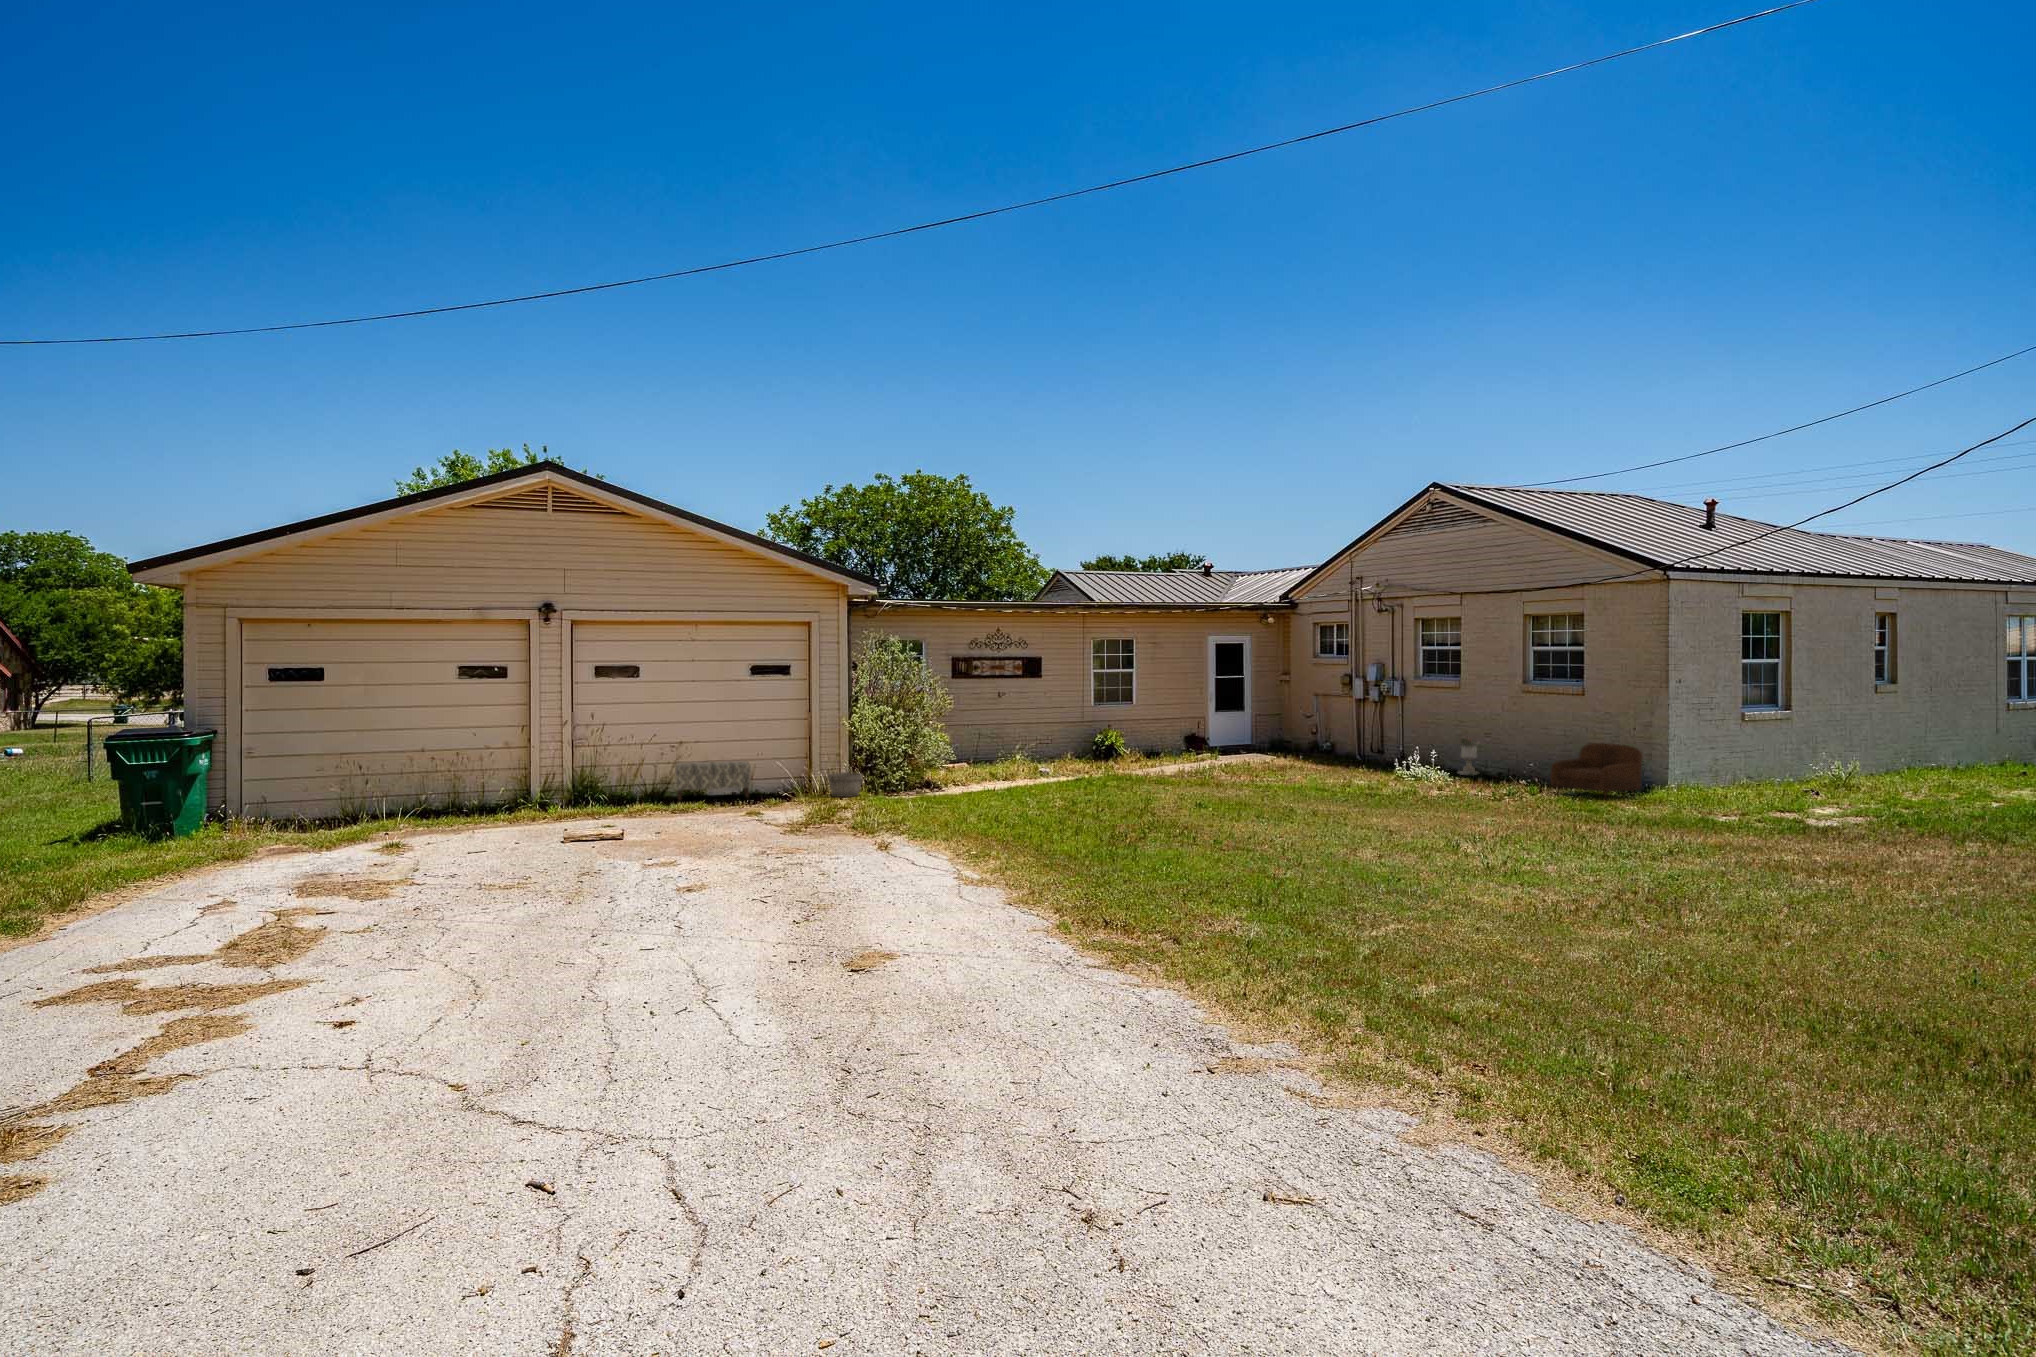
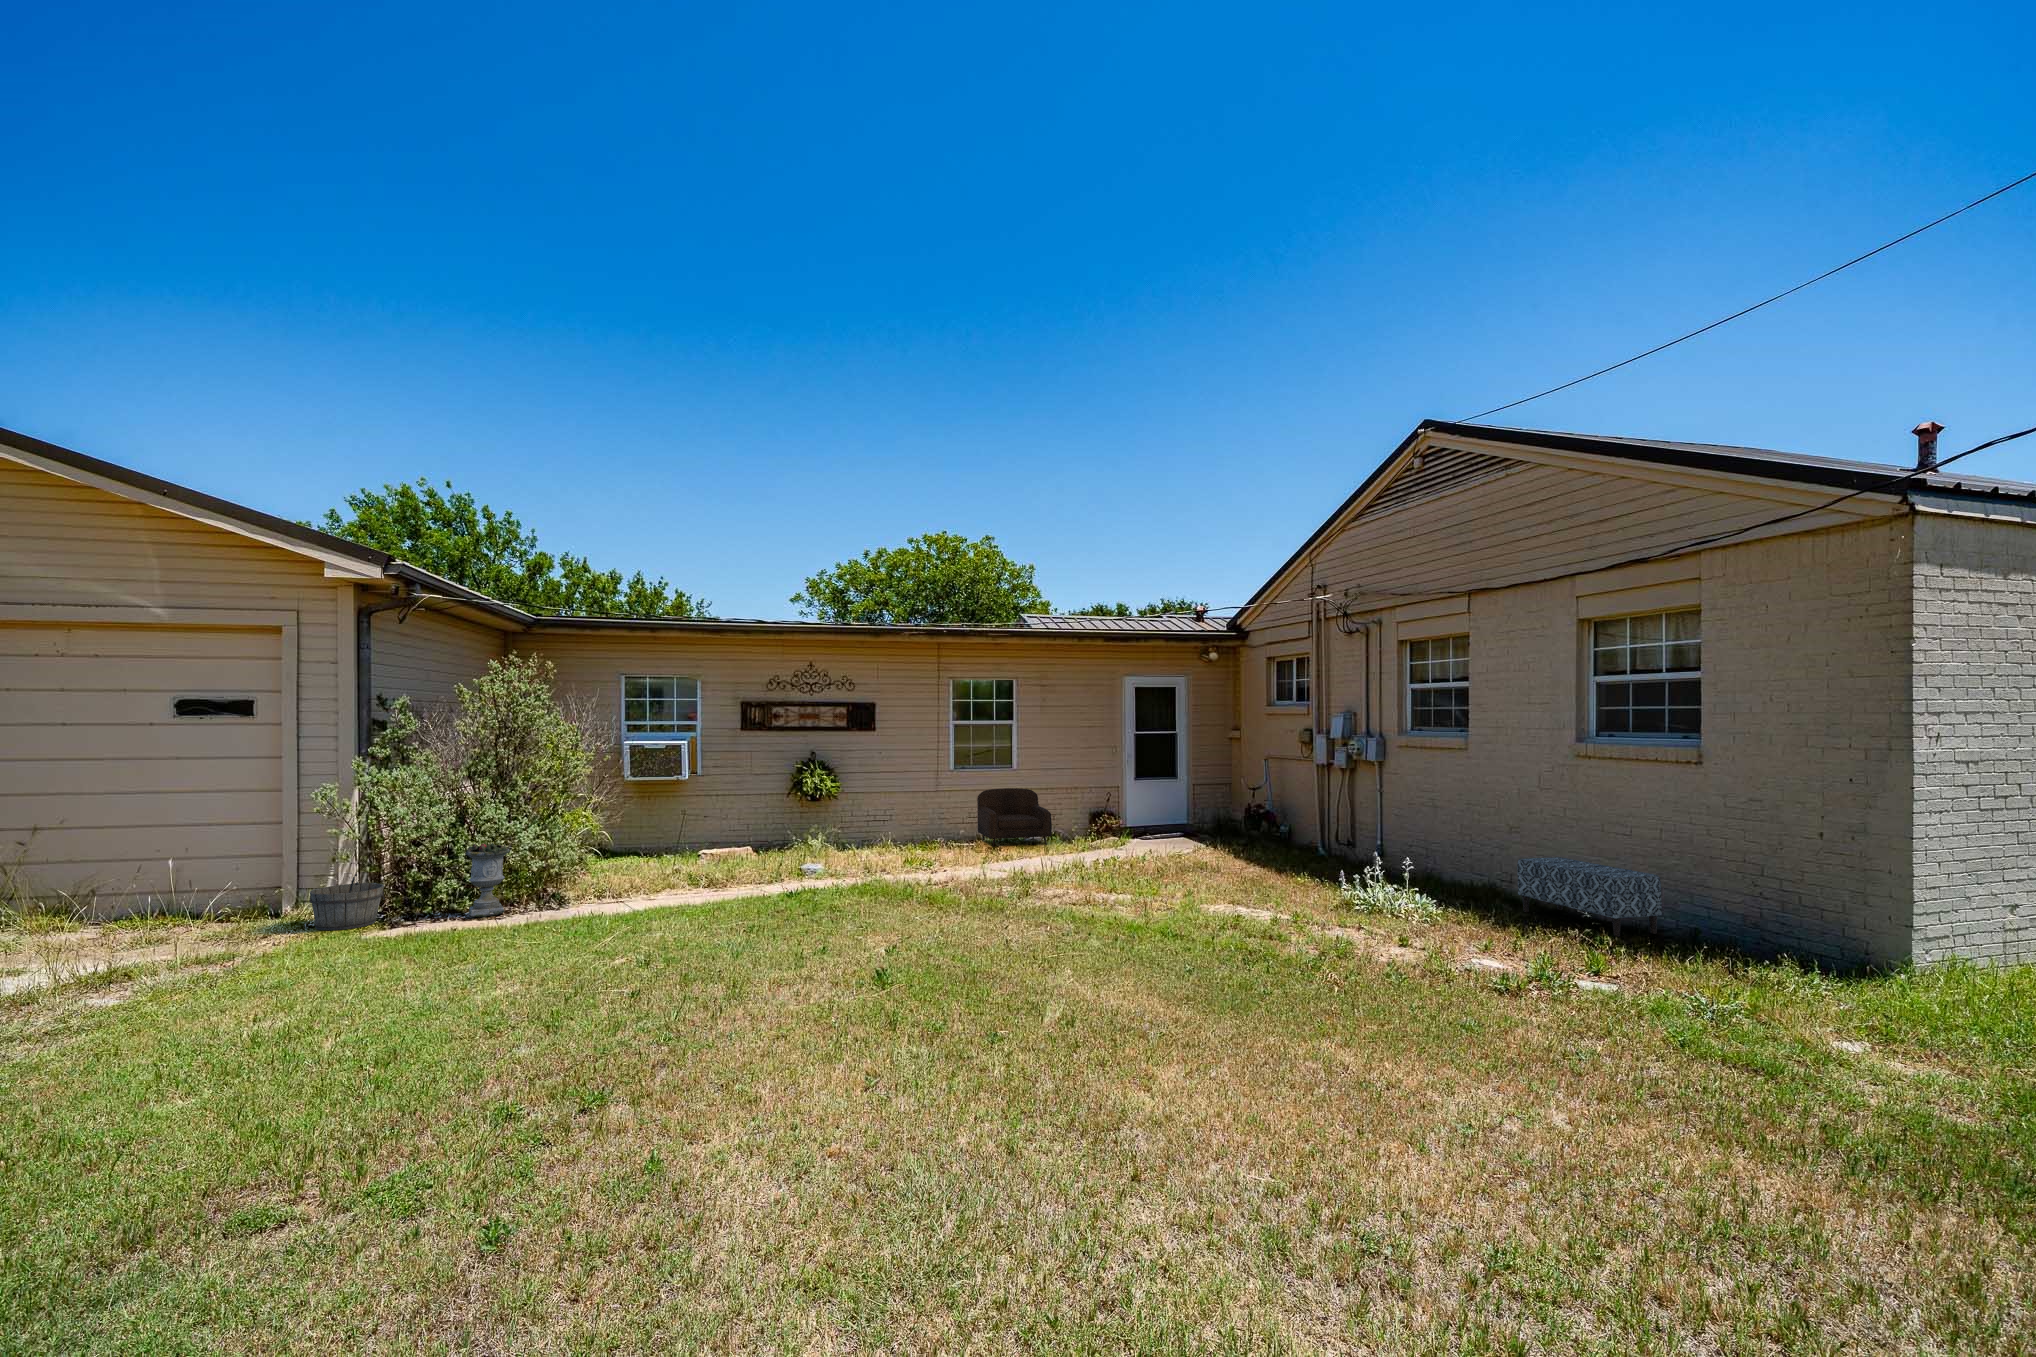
planter: present [1458,738,1479,776] -> present [466,843,510,917]
armchair: present [1550,743,1643,798] -> present [977,788,1052,847]
bench: present [675,761,751,800] -> present [1517,857,1662,937]

